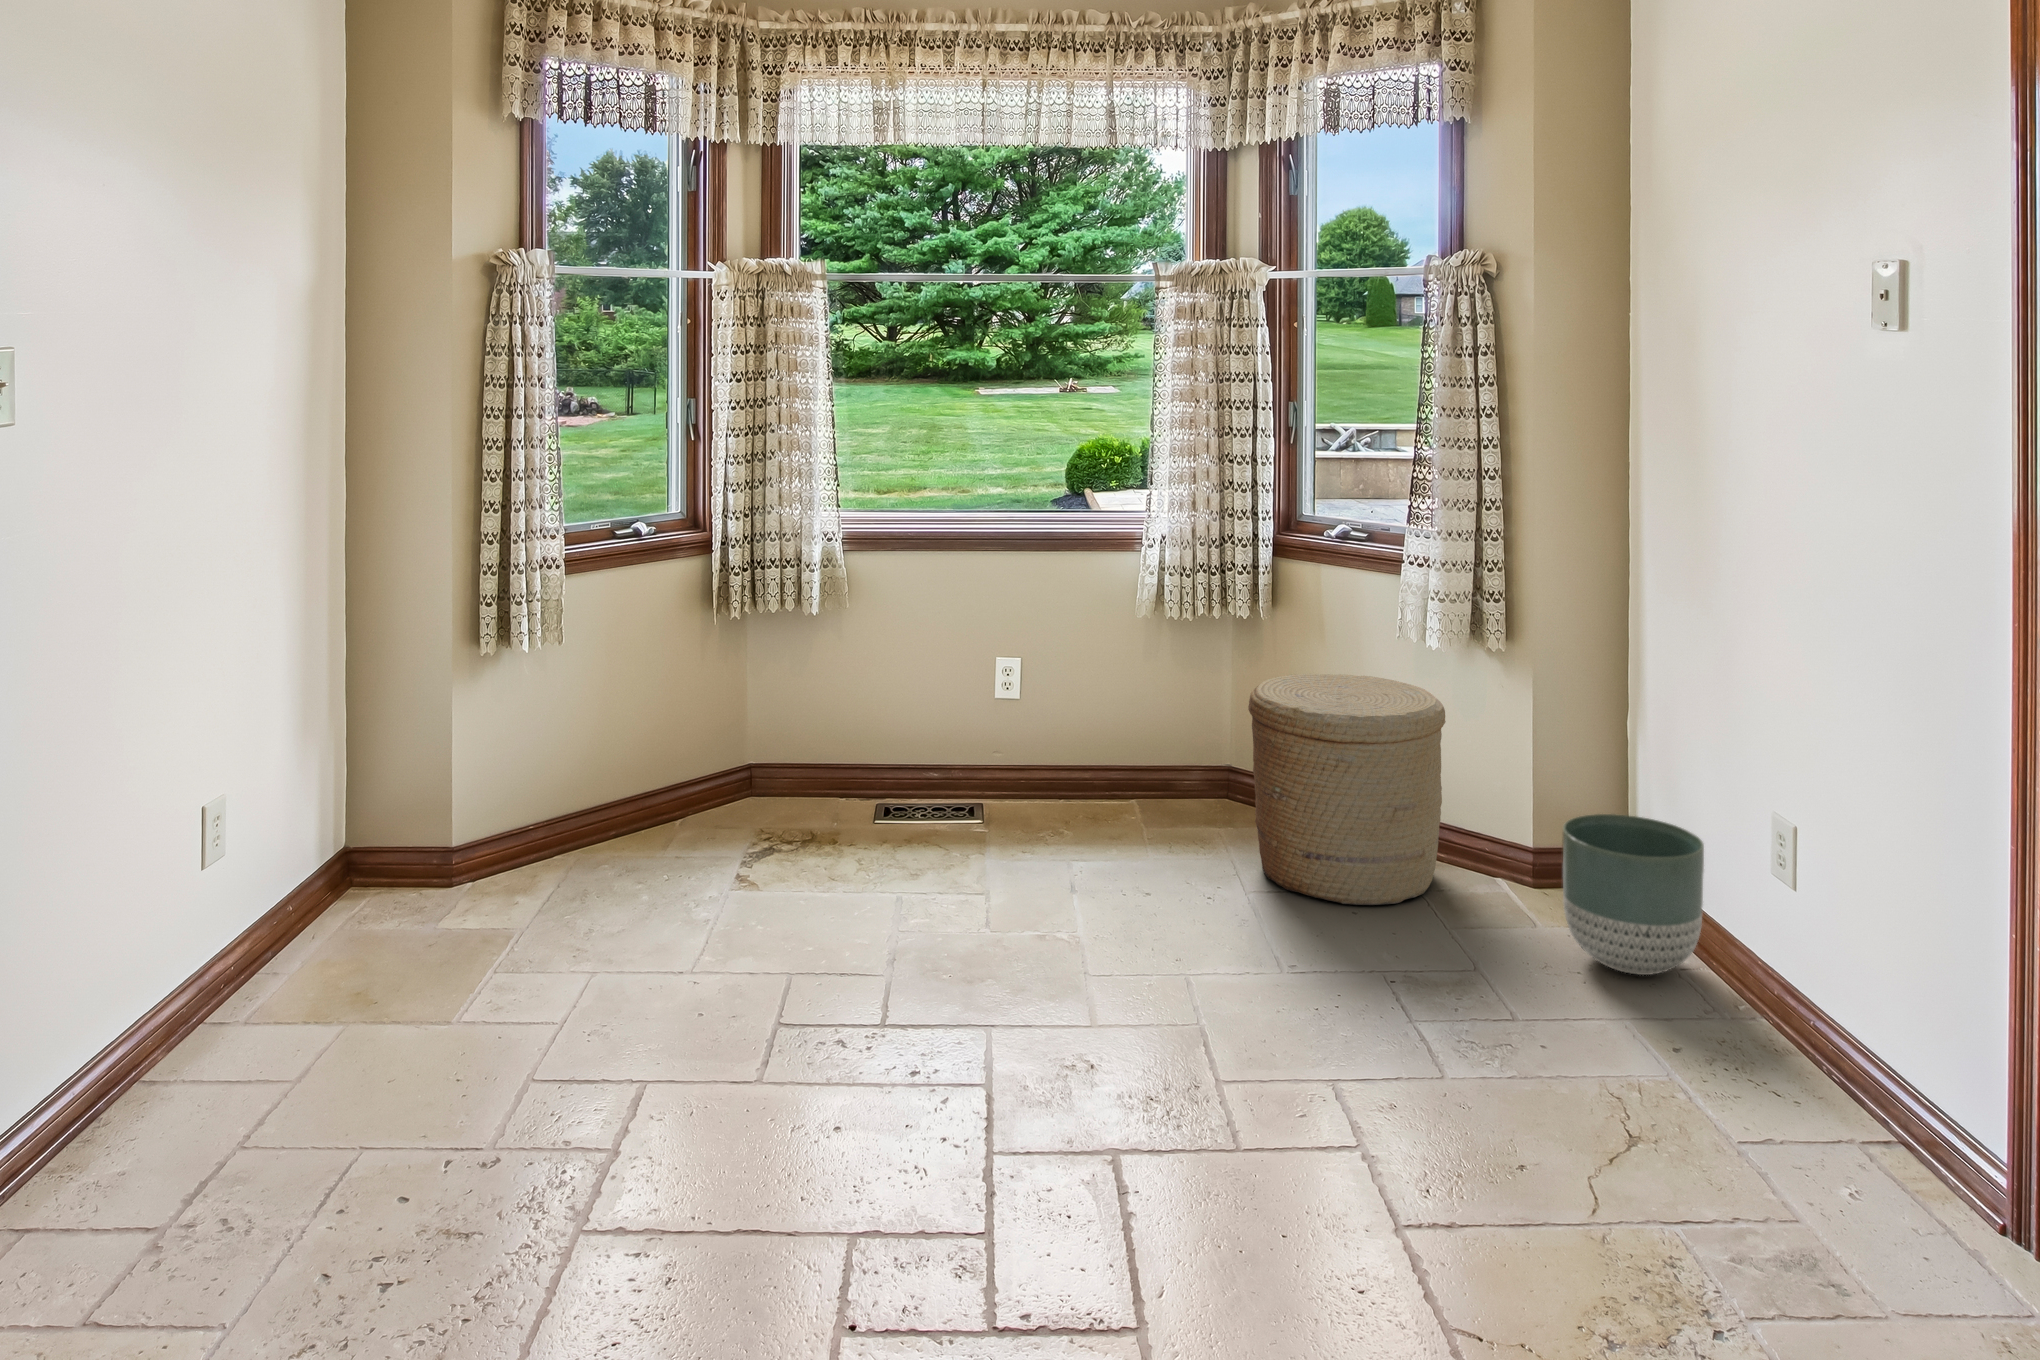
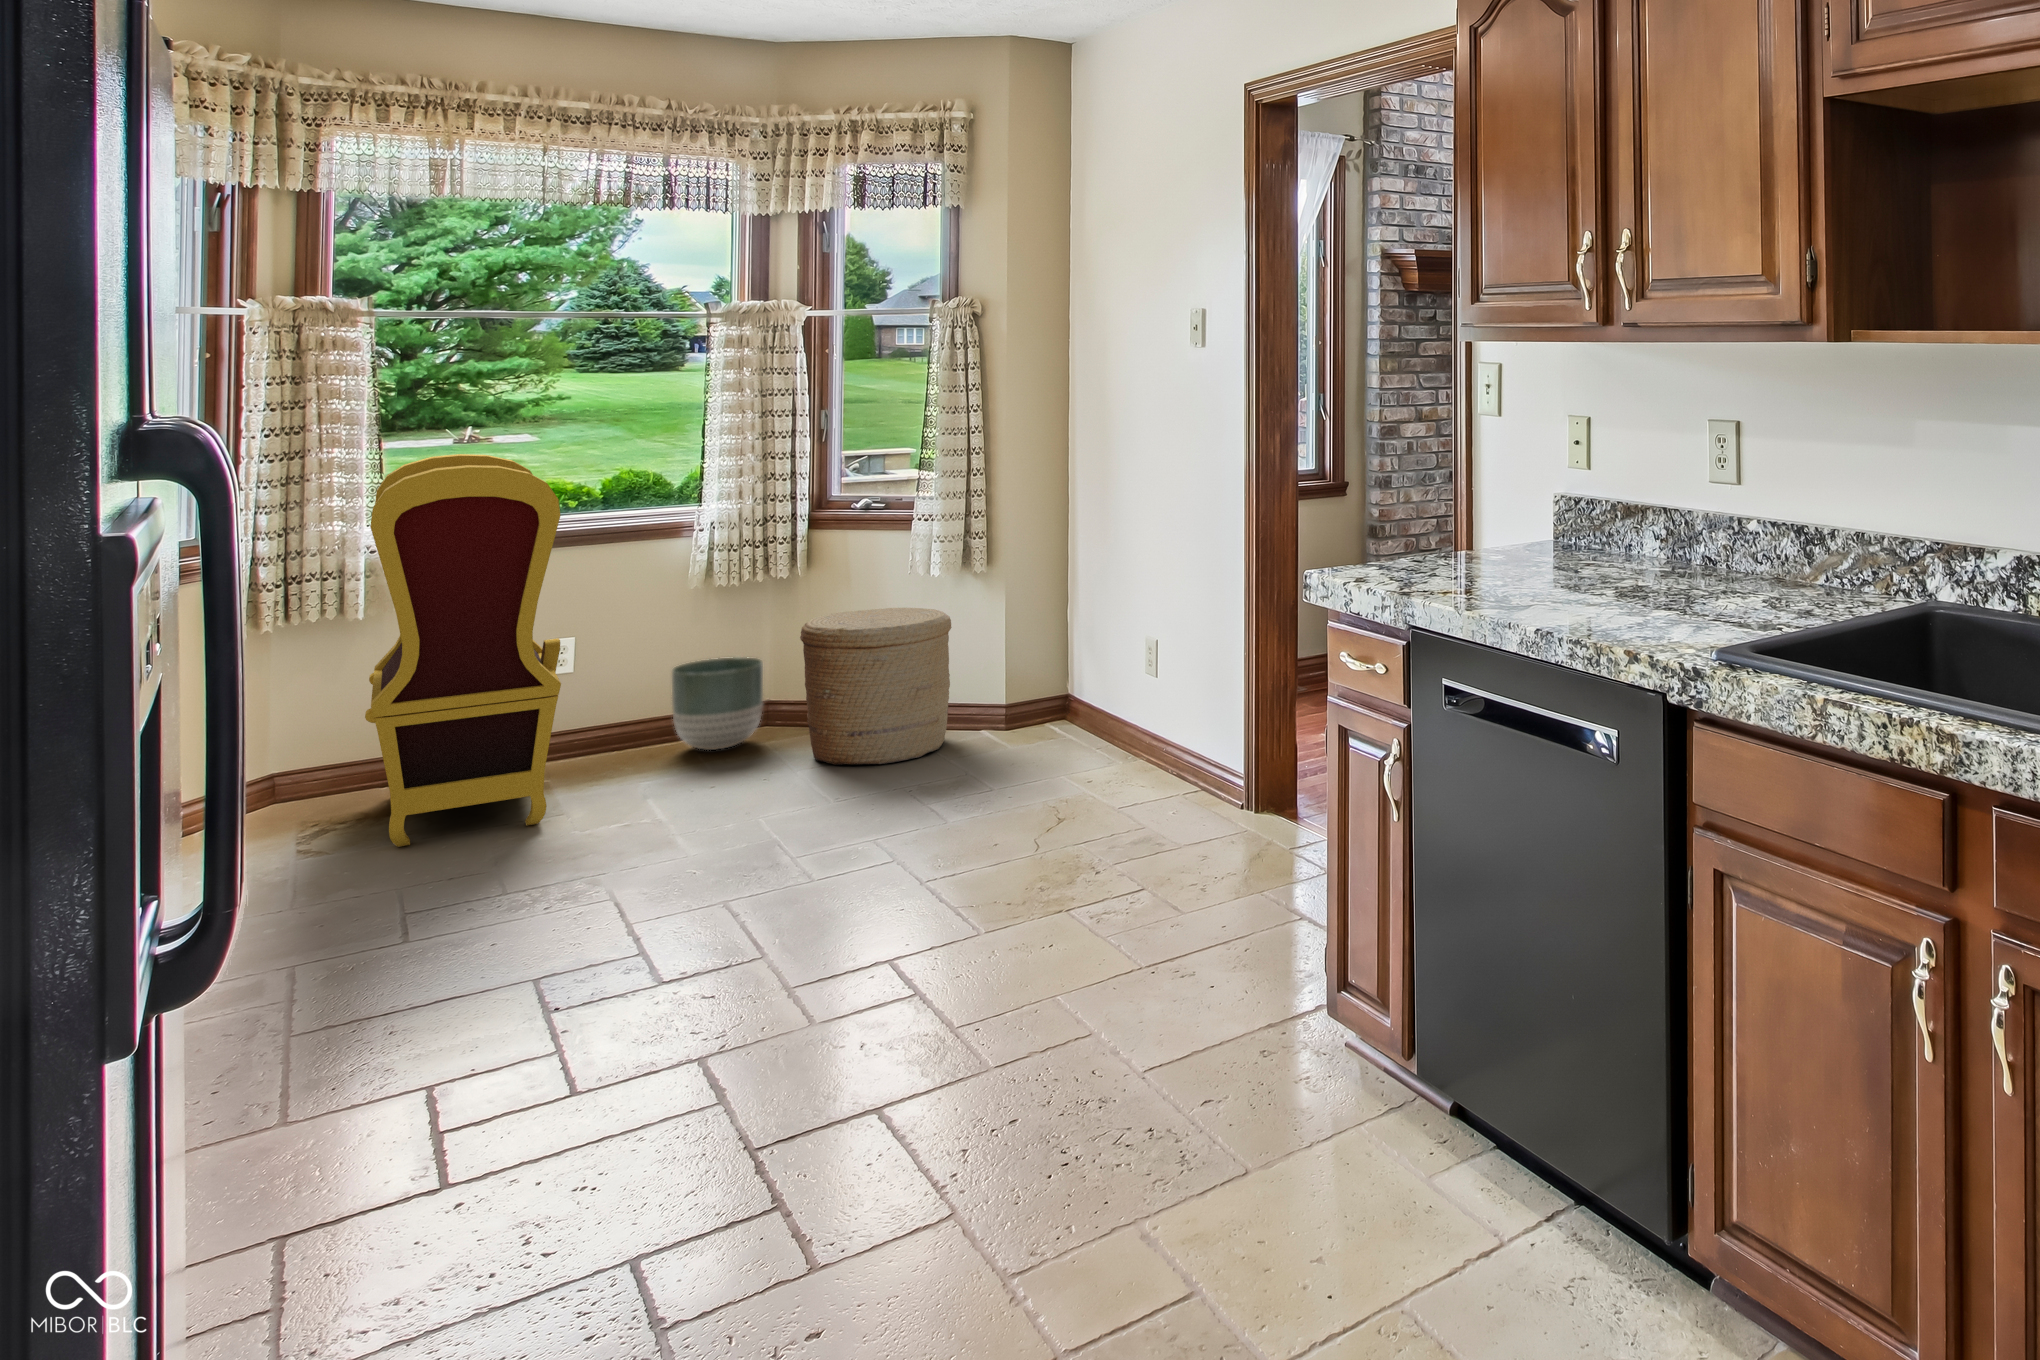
armchair: none [775,440,978,904] -> present [365,454,561,847]
planter: present [1562,814,1704,975] -> present [672,657,763,750]

